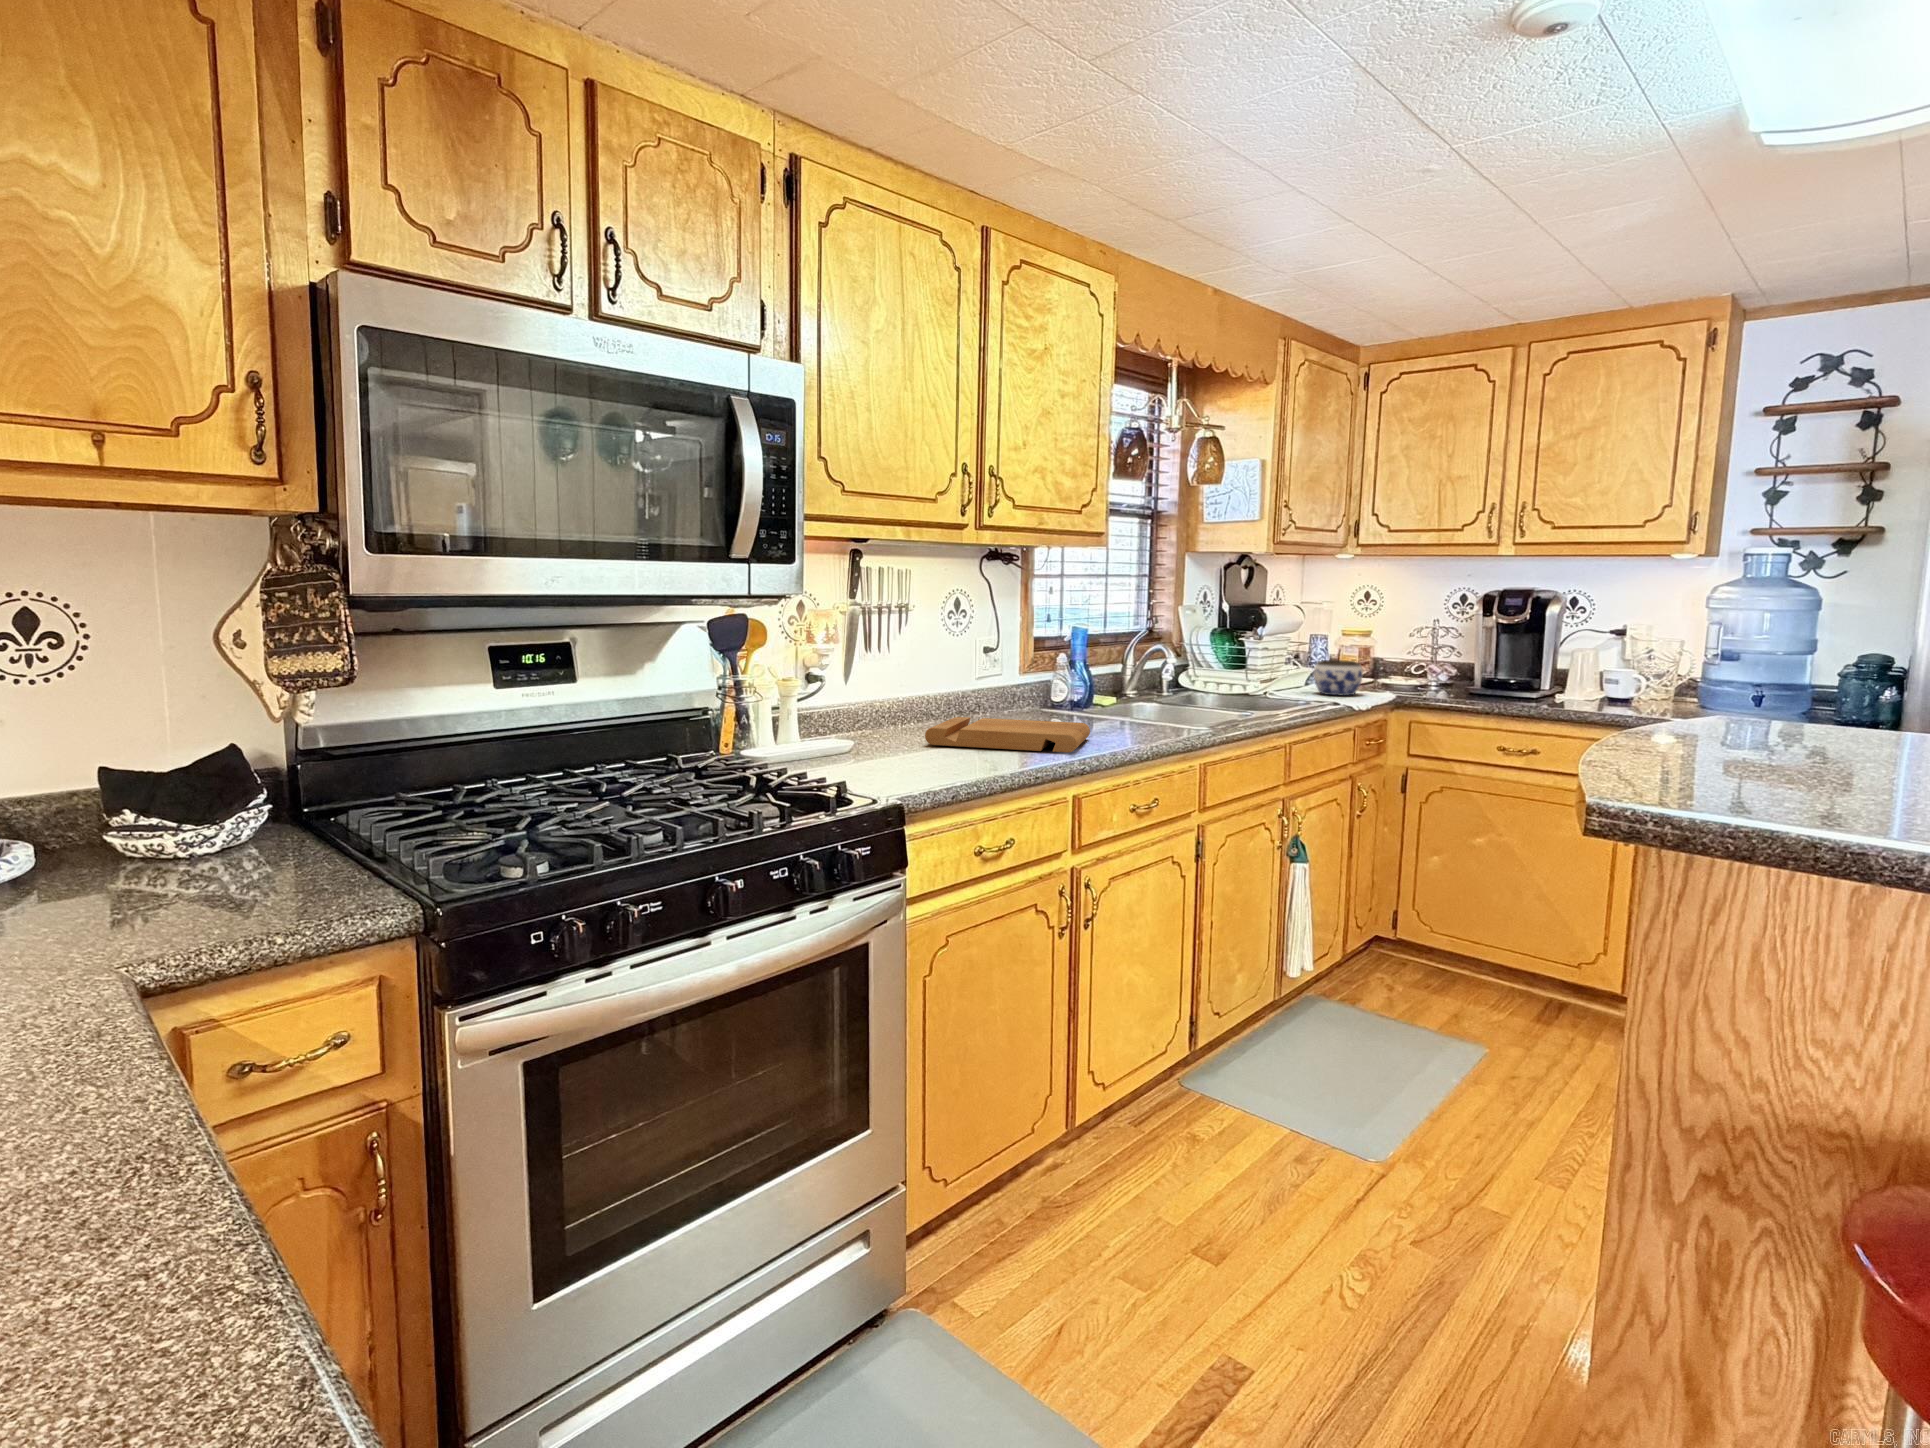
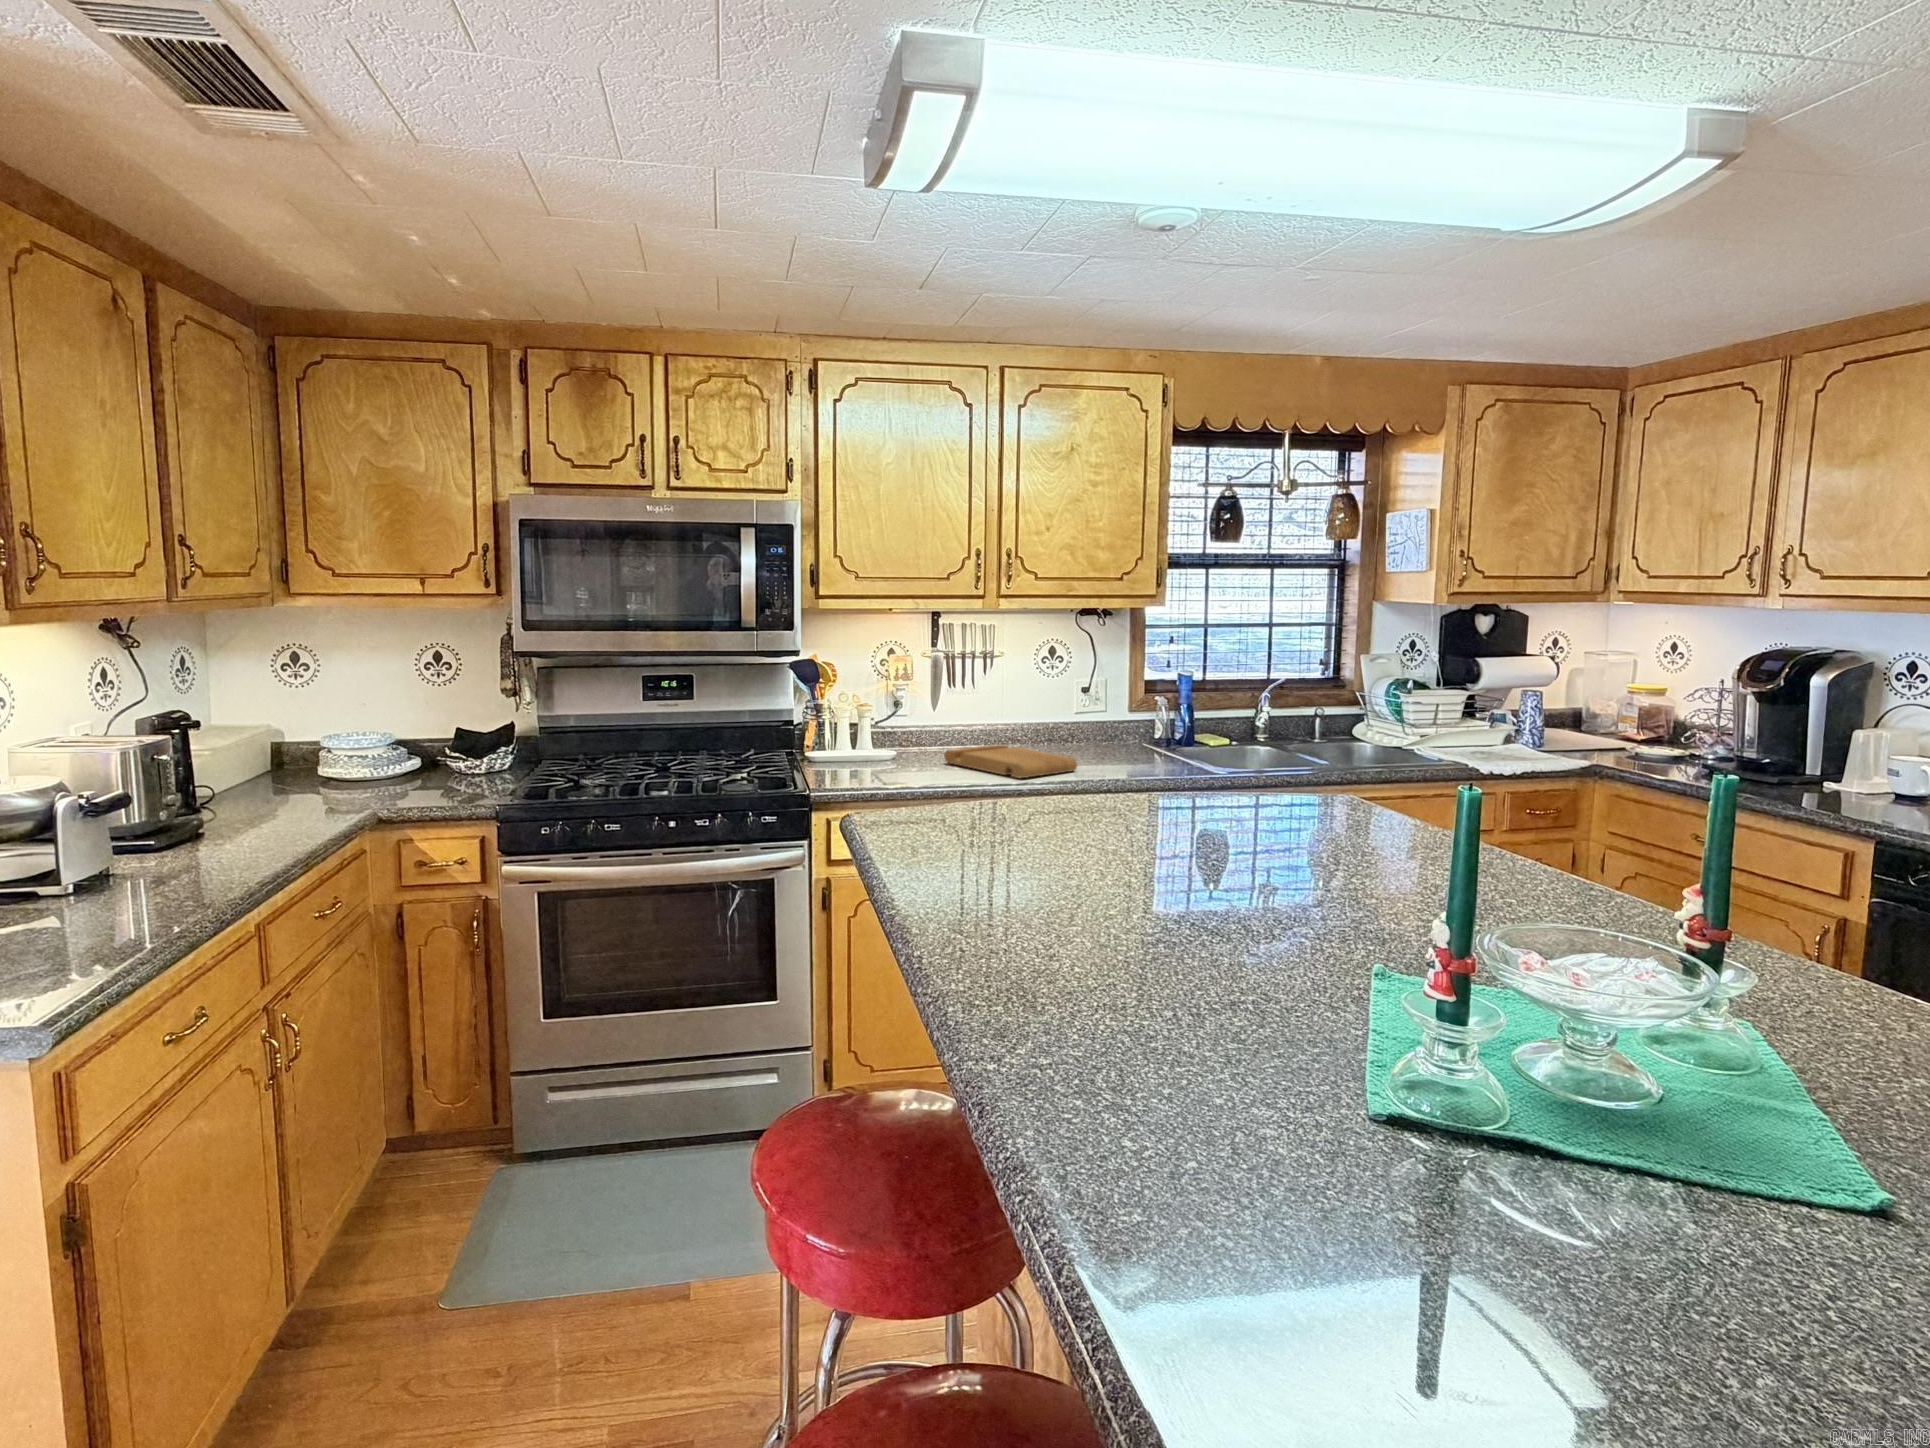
jar: present [1314,660,1363,695] -> none [1471,720,1526,761]

